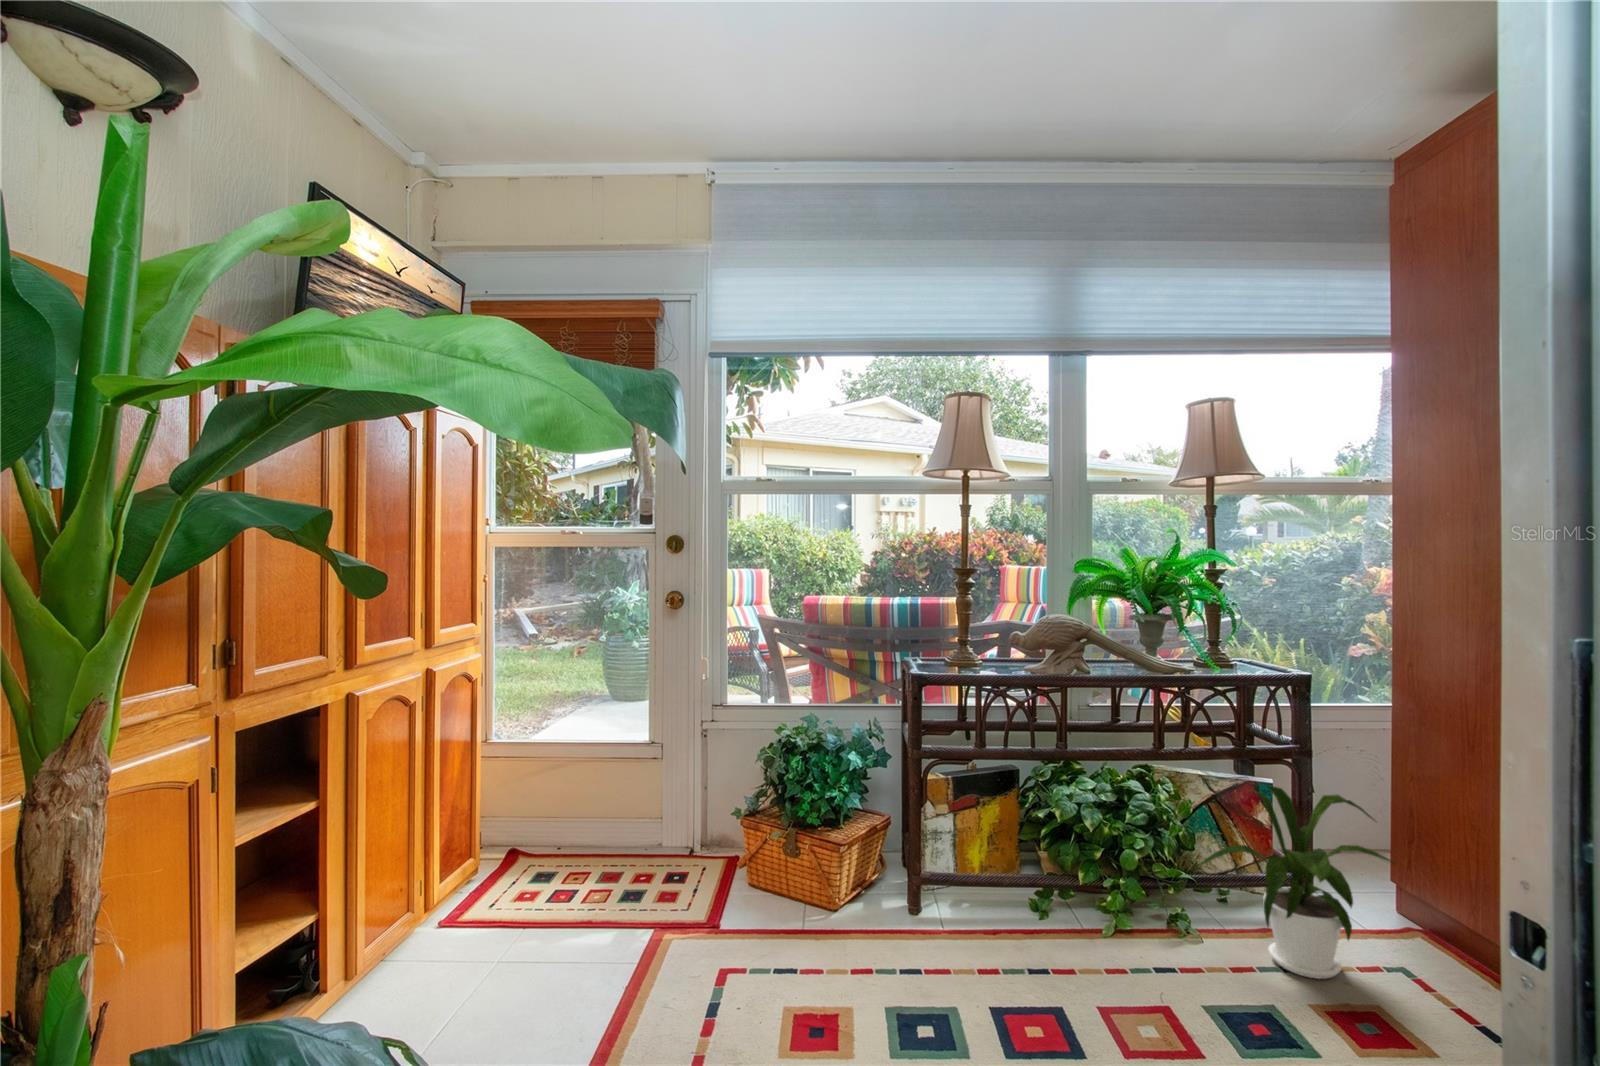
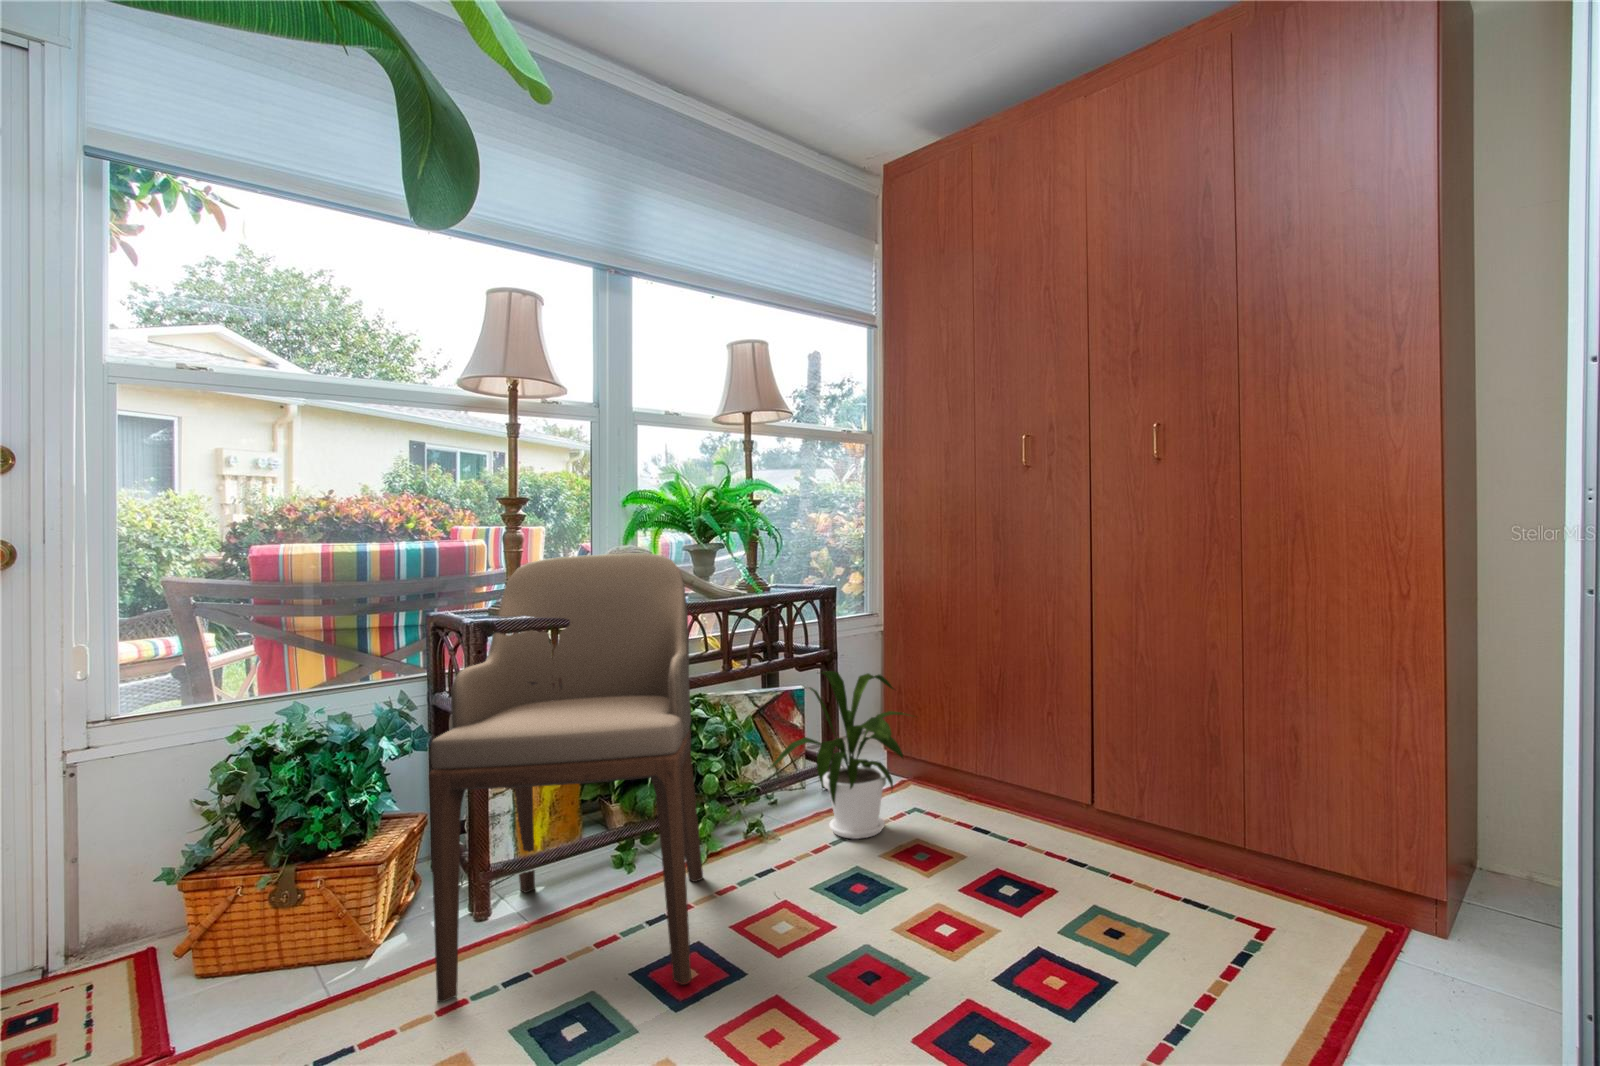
armchair: none [857,631,1105,1040] -> present [429,553,703,1002]

